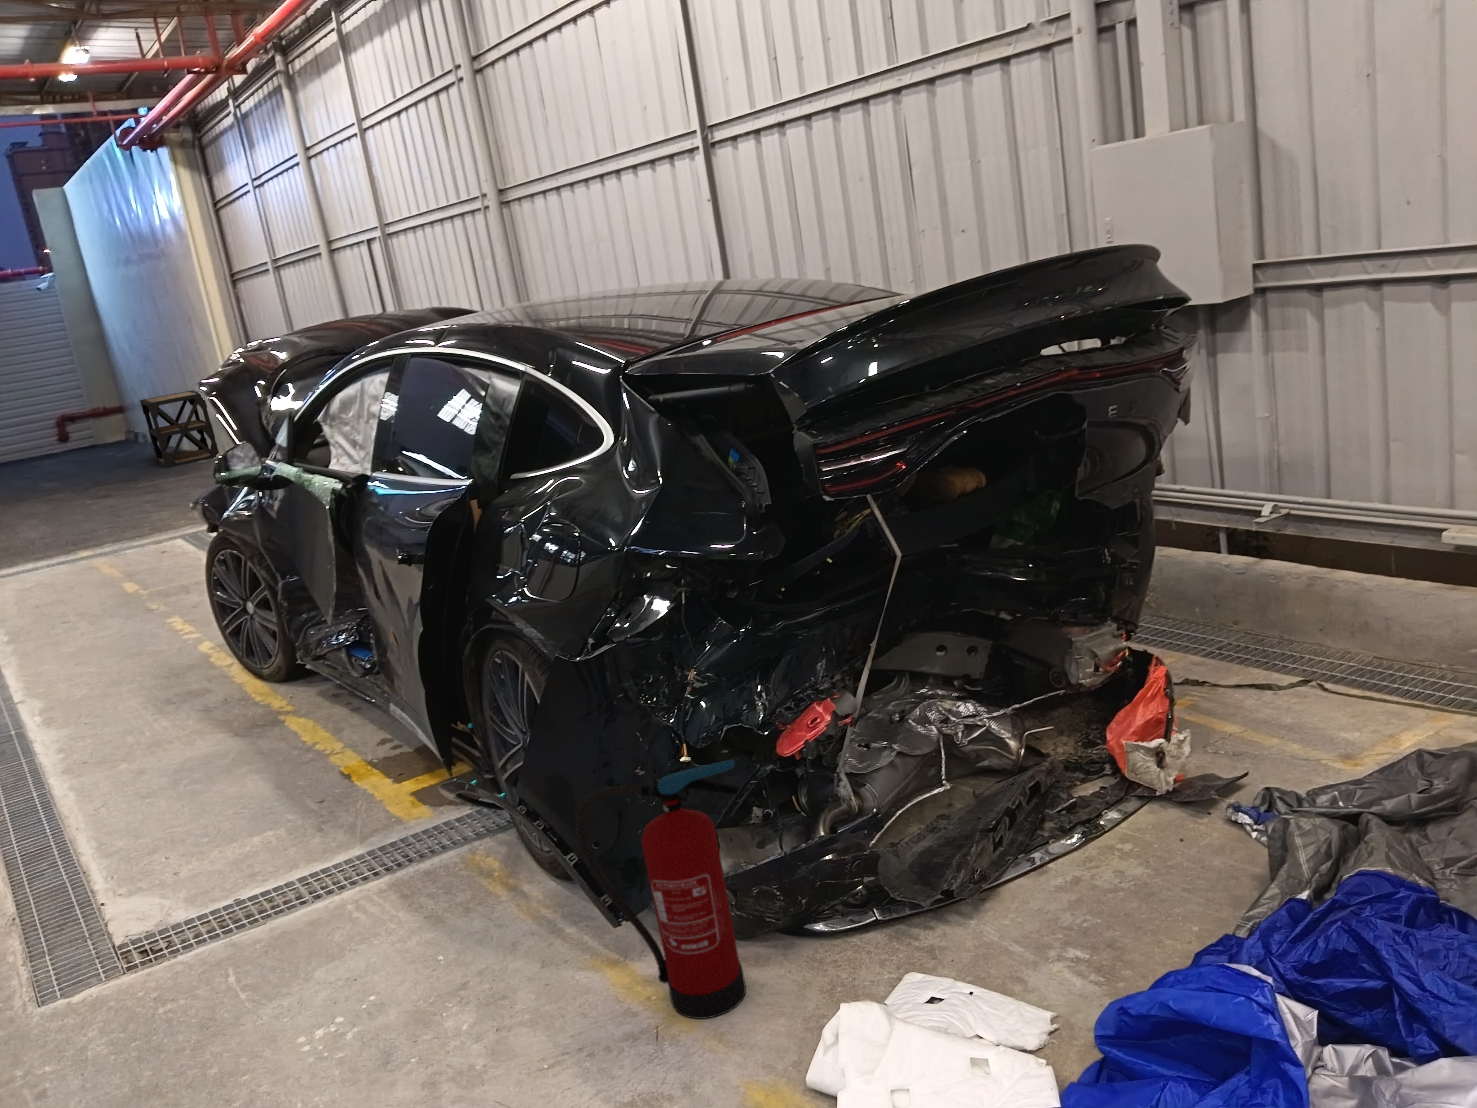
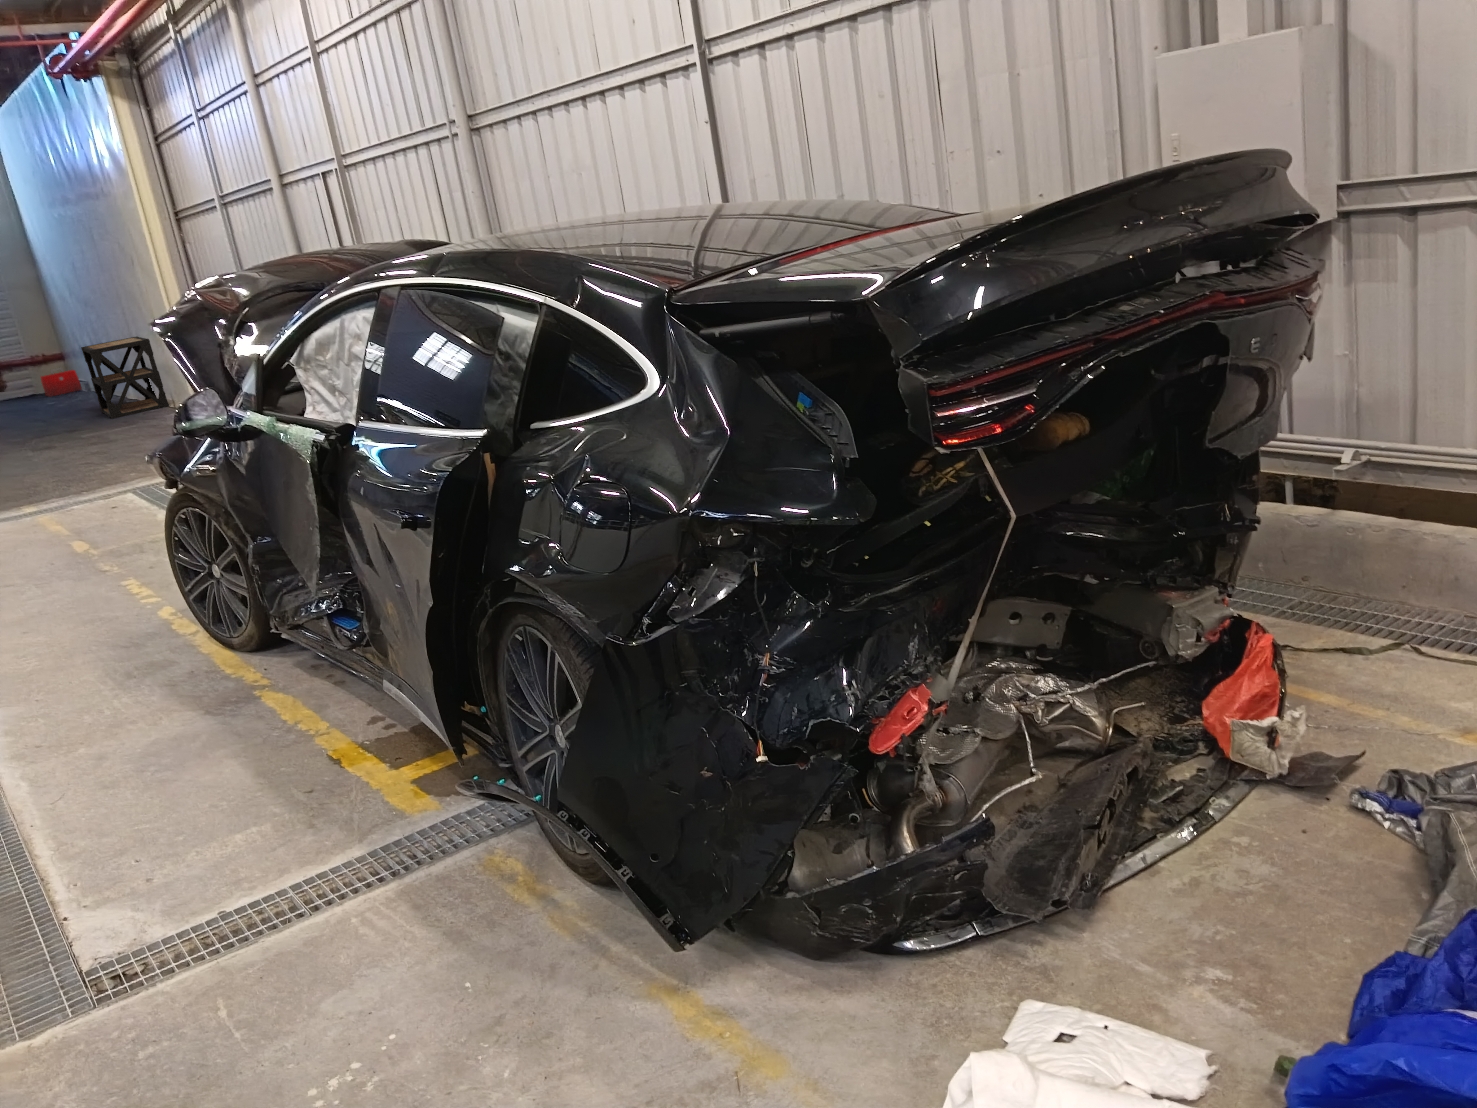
toolbox: none [101,419,140,447] -> present [41,368,82,396]
fire extinguisher: present [575,759,746,1019] -> none [631,761,831,1059]

